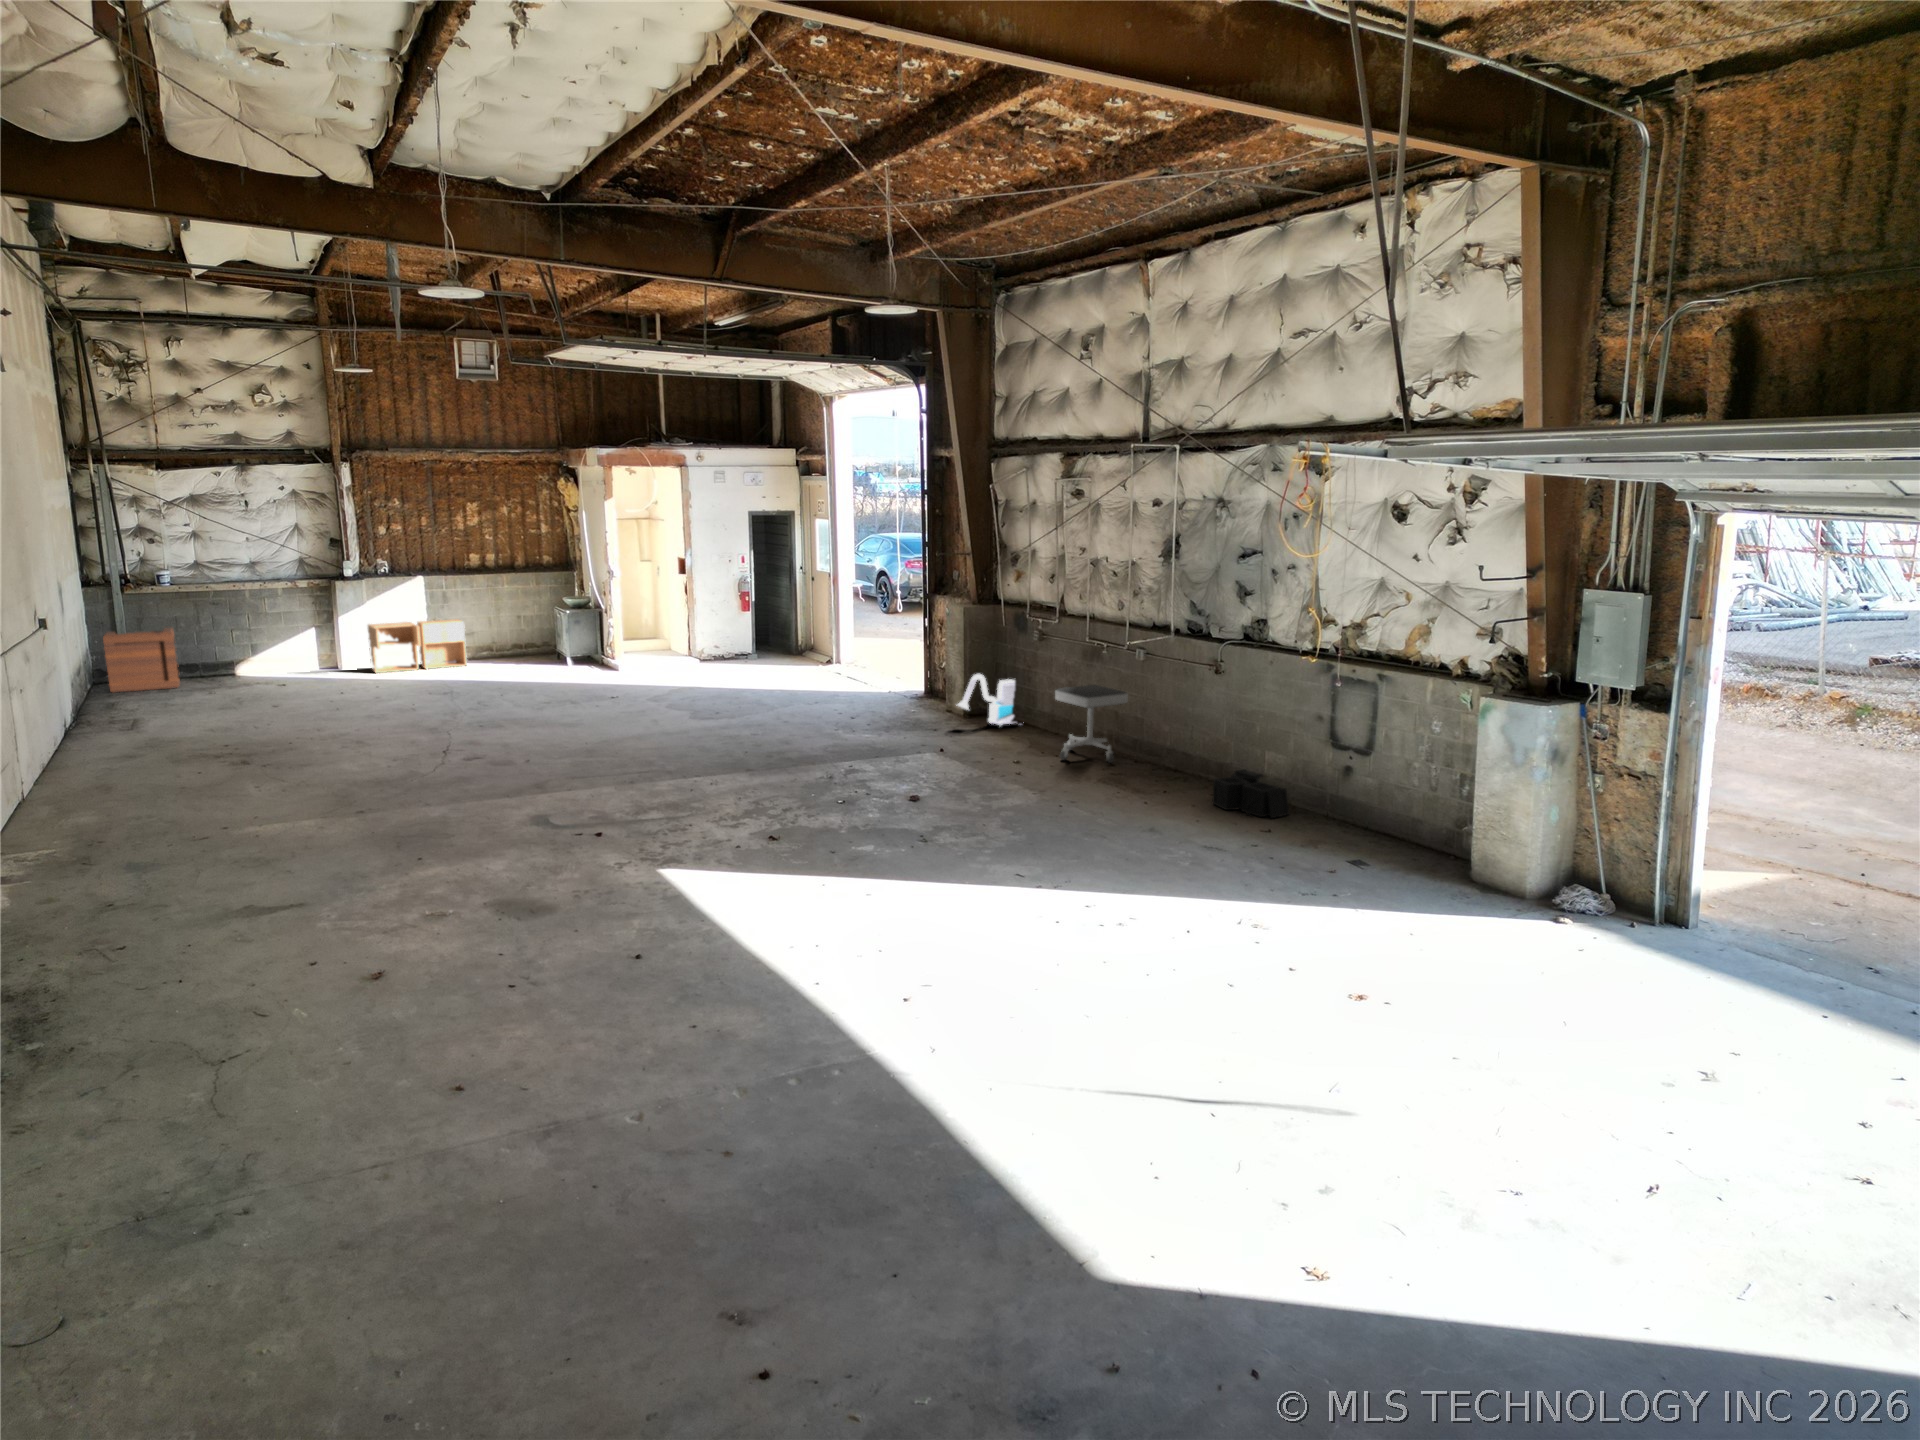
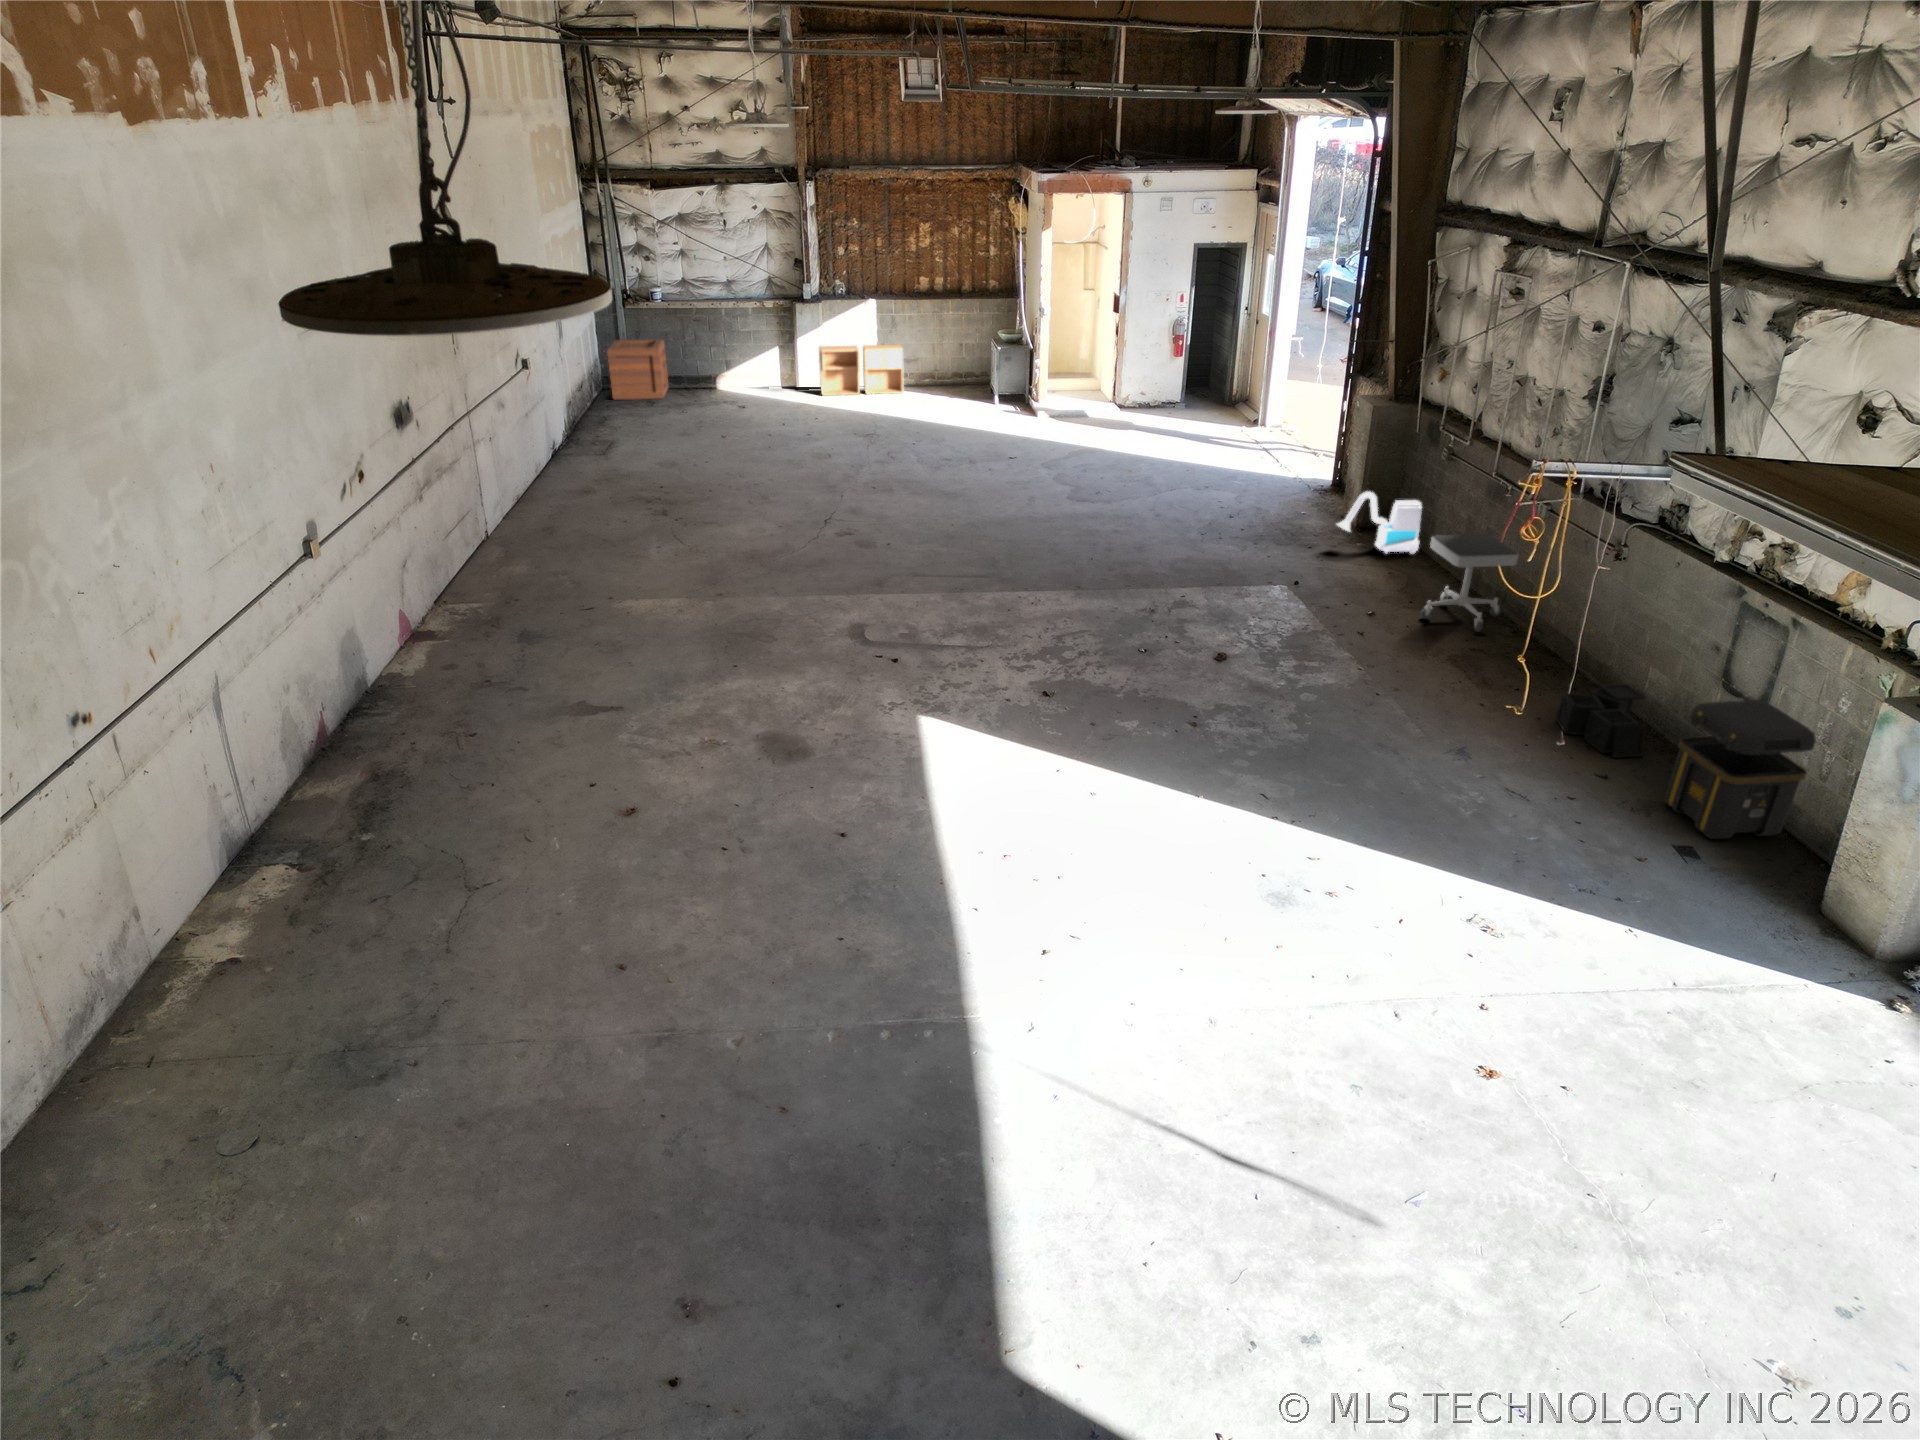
toolbox: none [1327,741,1424,852] -> present [1665,700,1816,839]

